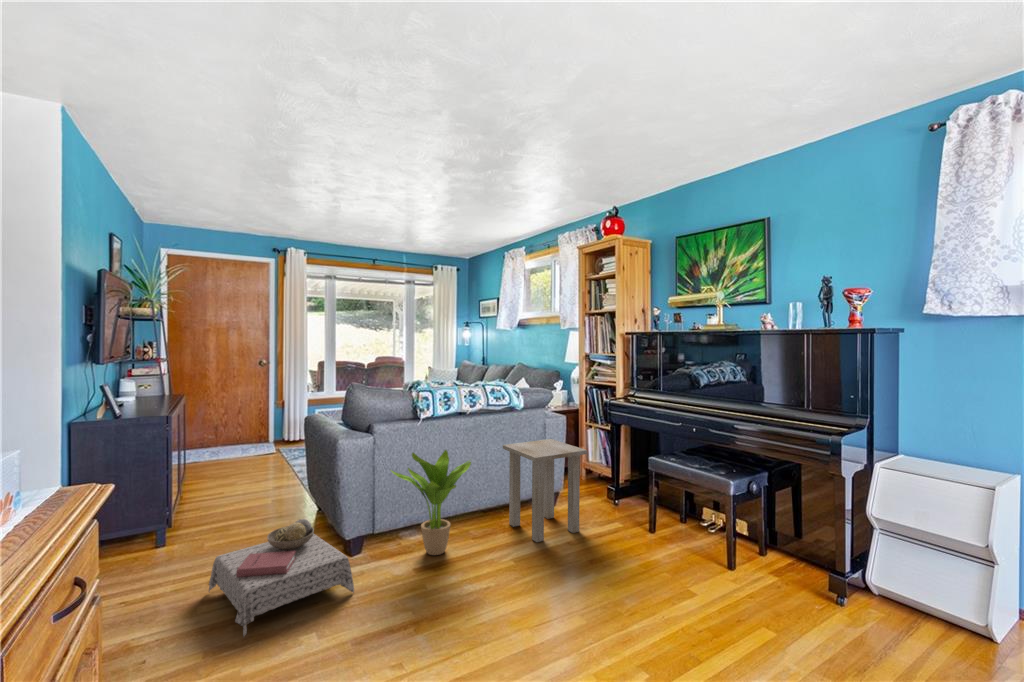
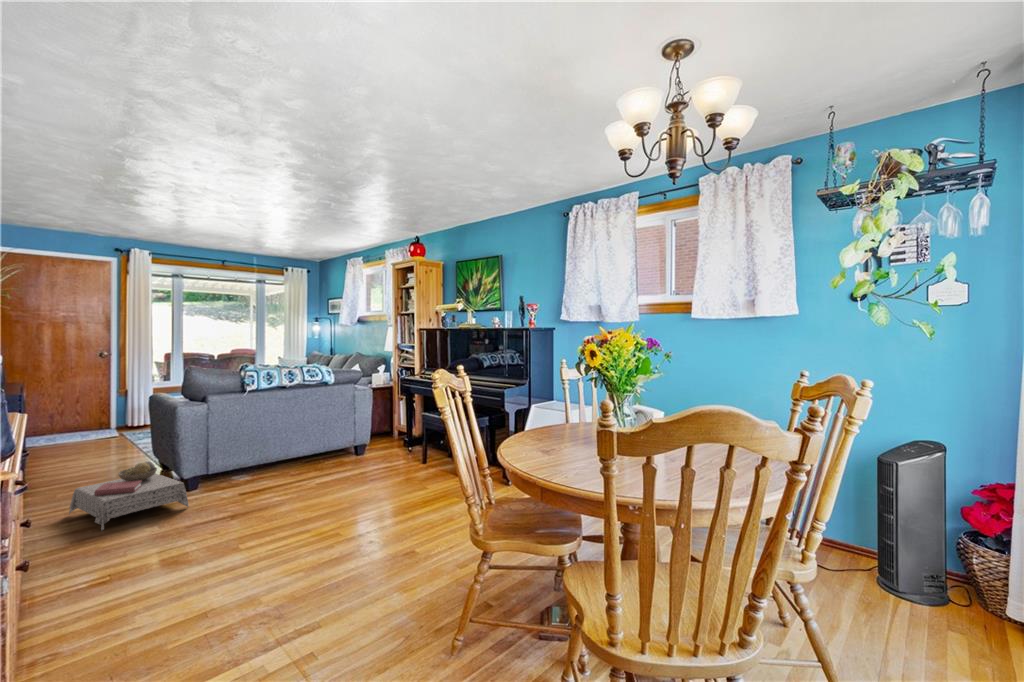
side table: present [503,439,587,542] -> none [316,406,377,476]
potted plant: present [391,450,471,555] -> none [220,412,288,487]

